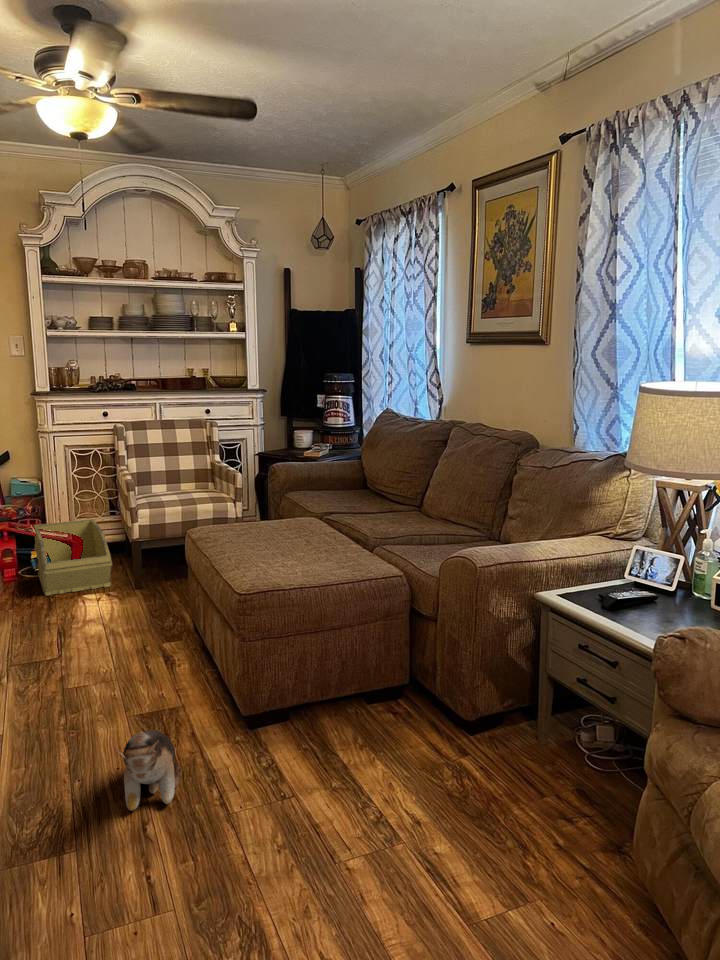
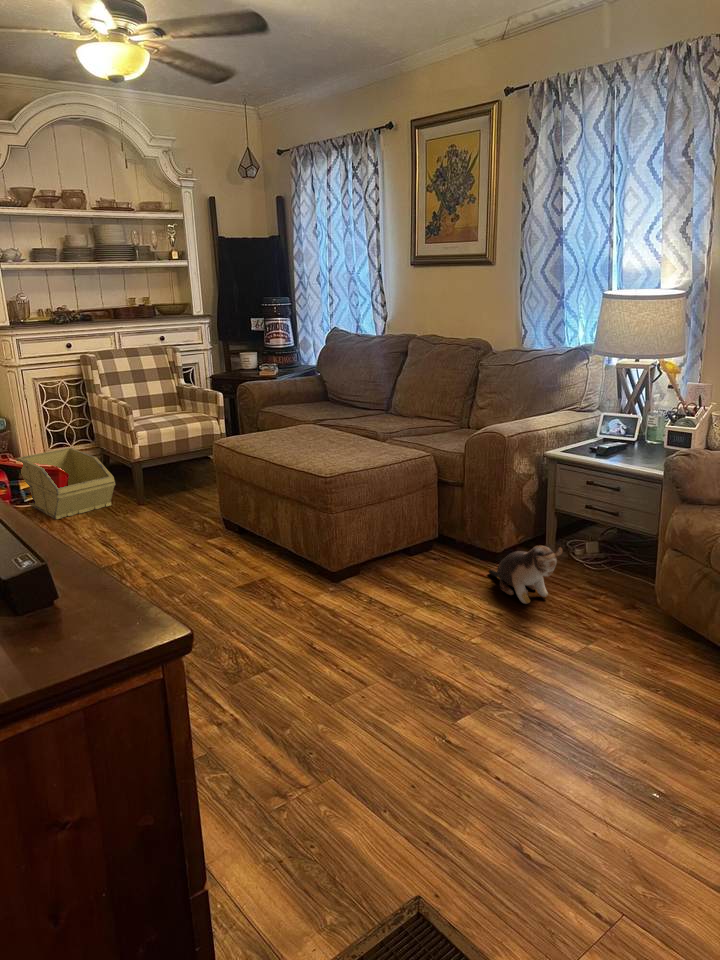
plush toy: present [115,730,181,811] -> present [489,546,562,604]

